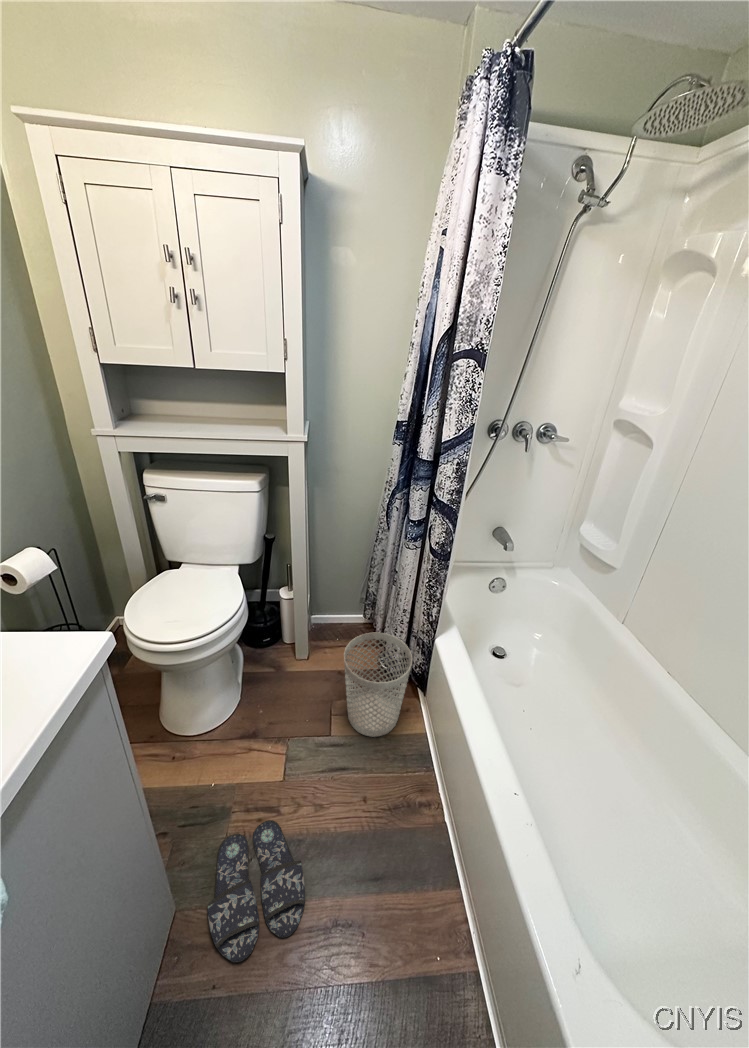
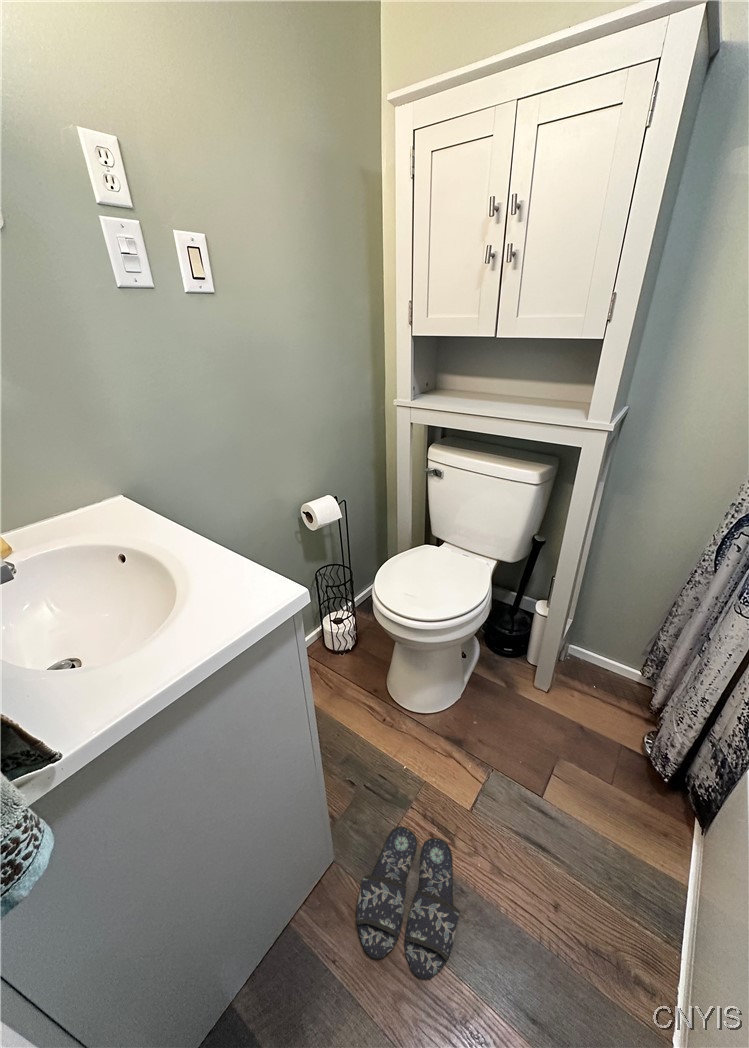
wastebasket: present [344,633,412,737] -> none [574,699,696,845]

